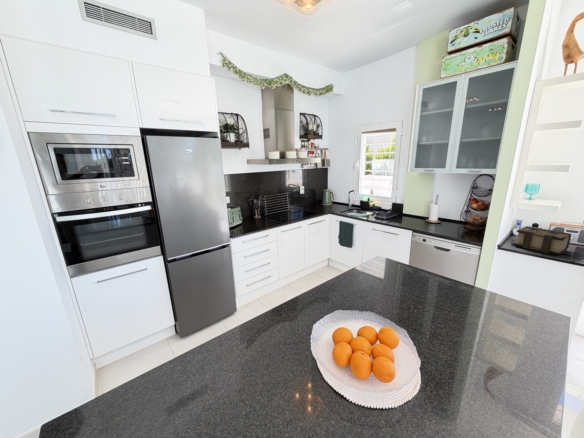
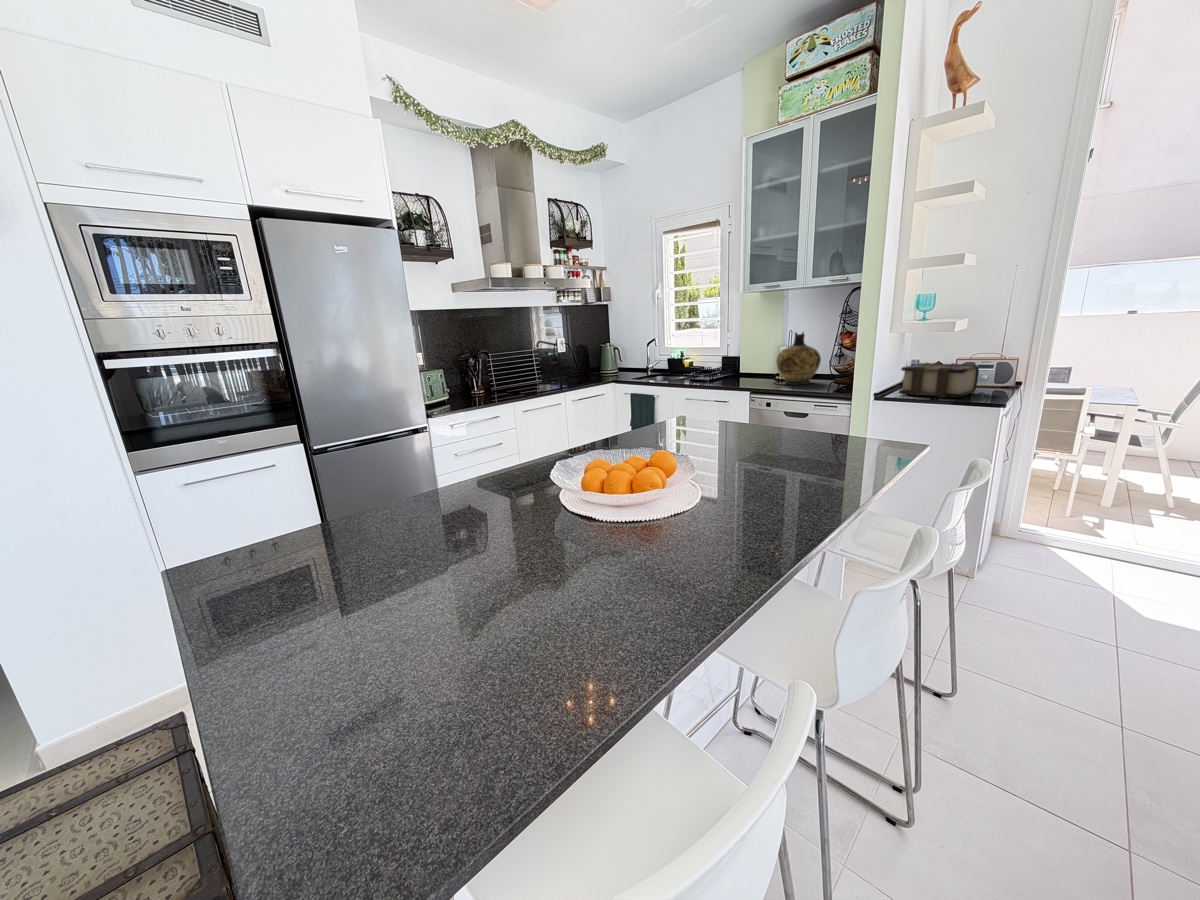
ceramic jug: none [429,199,458,229] -> present [776,332,821,384]

